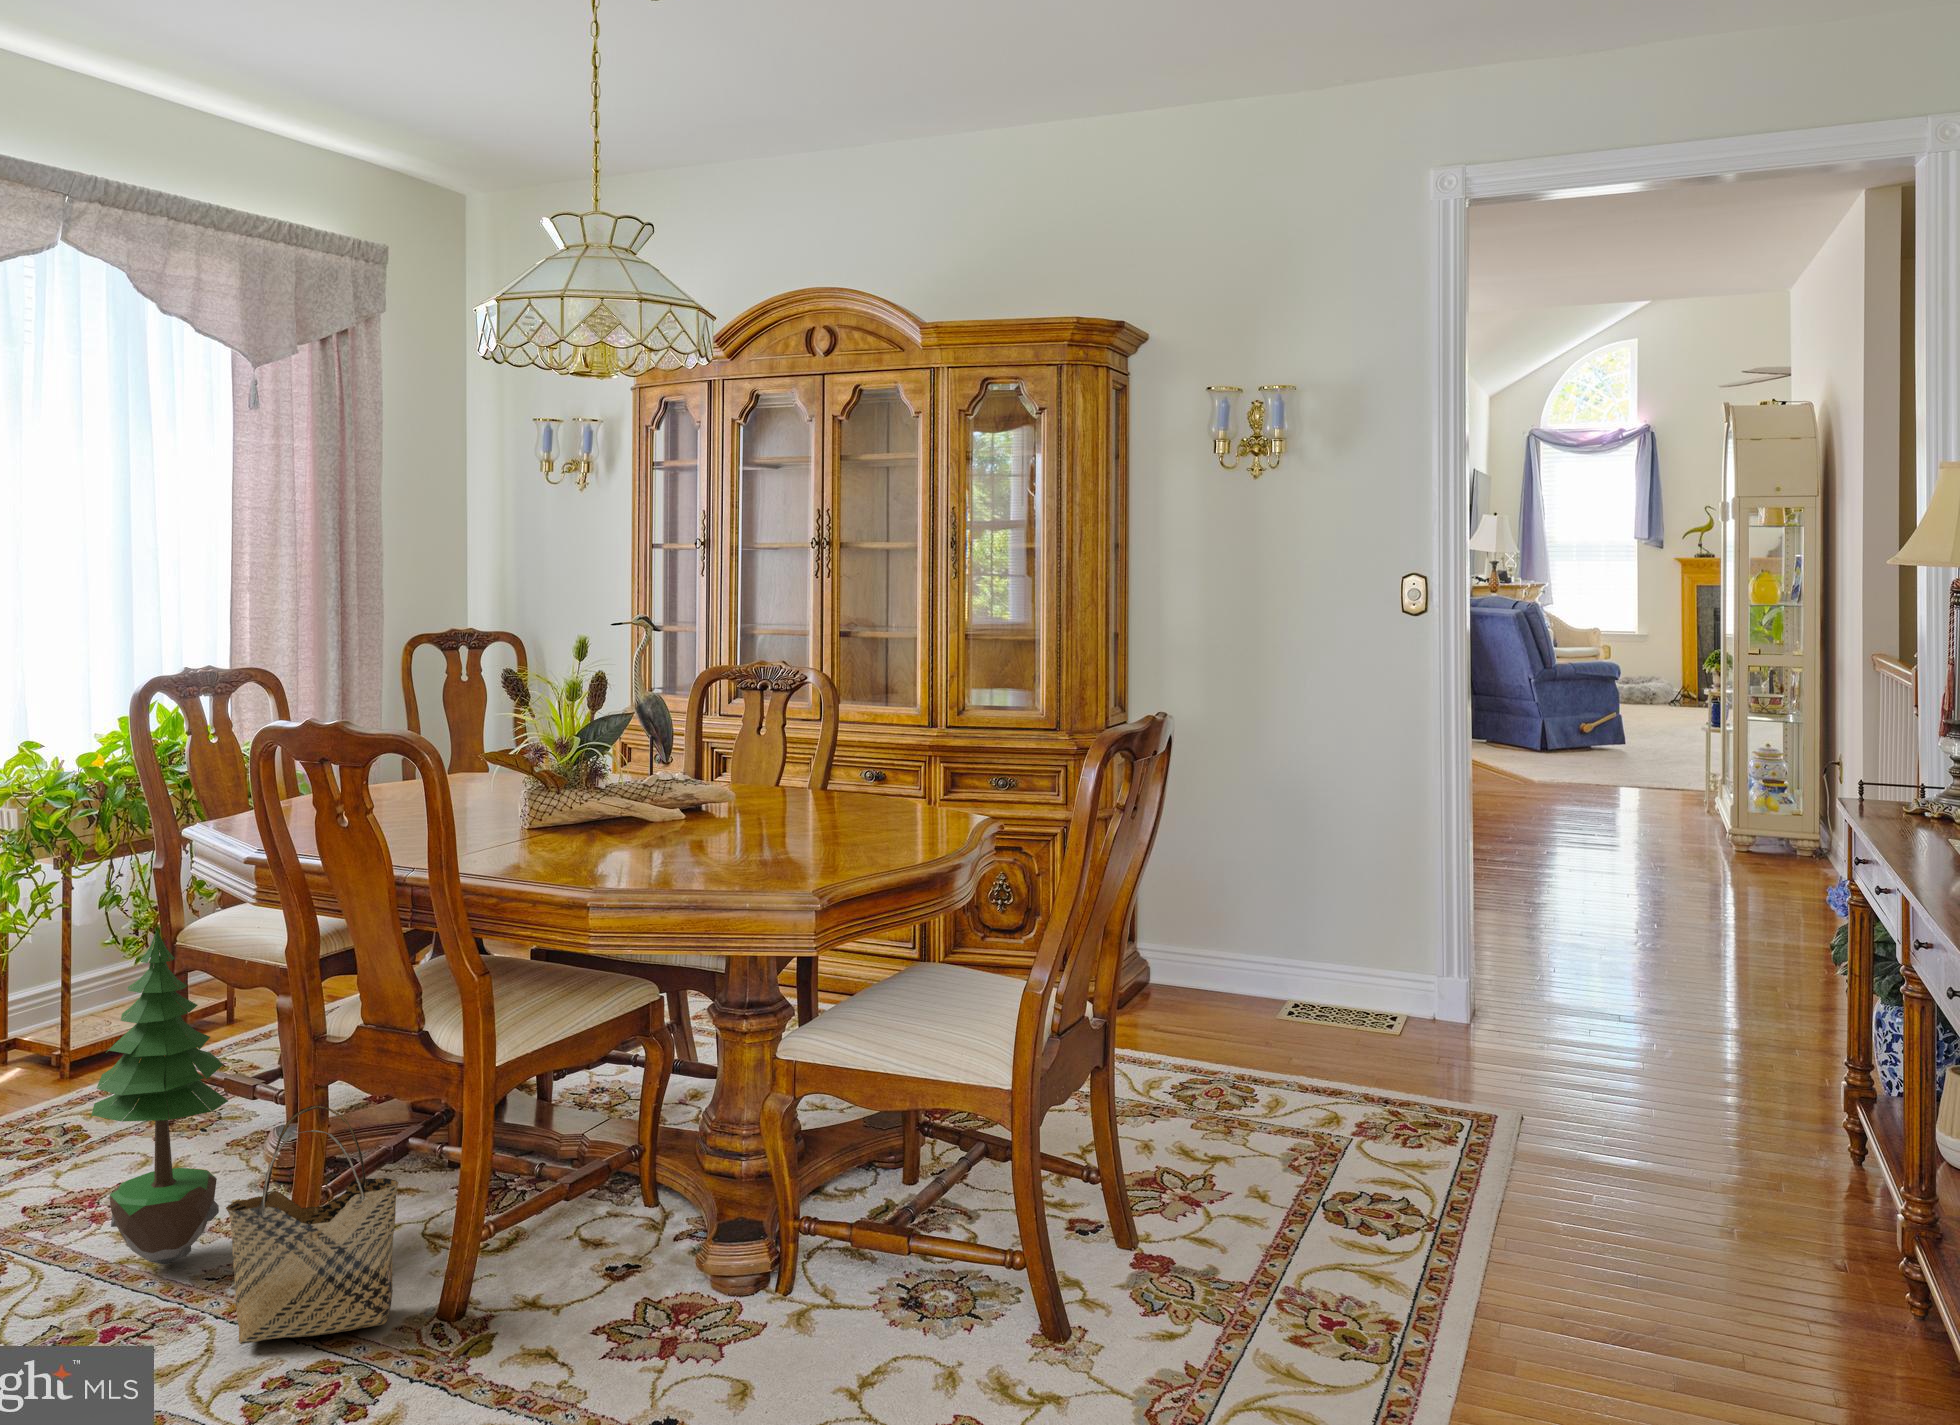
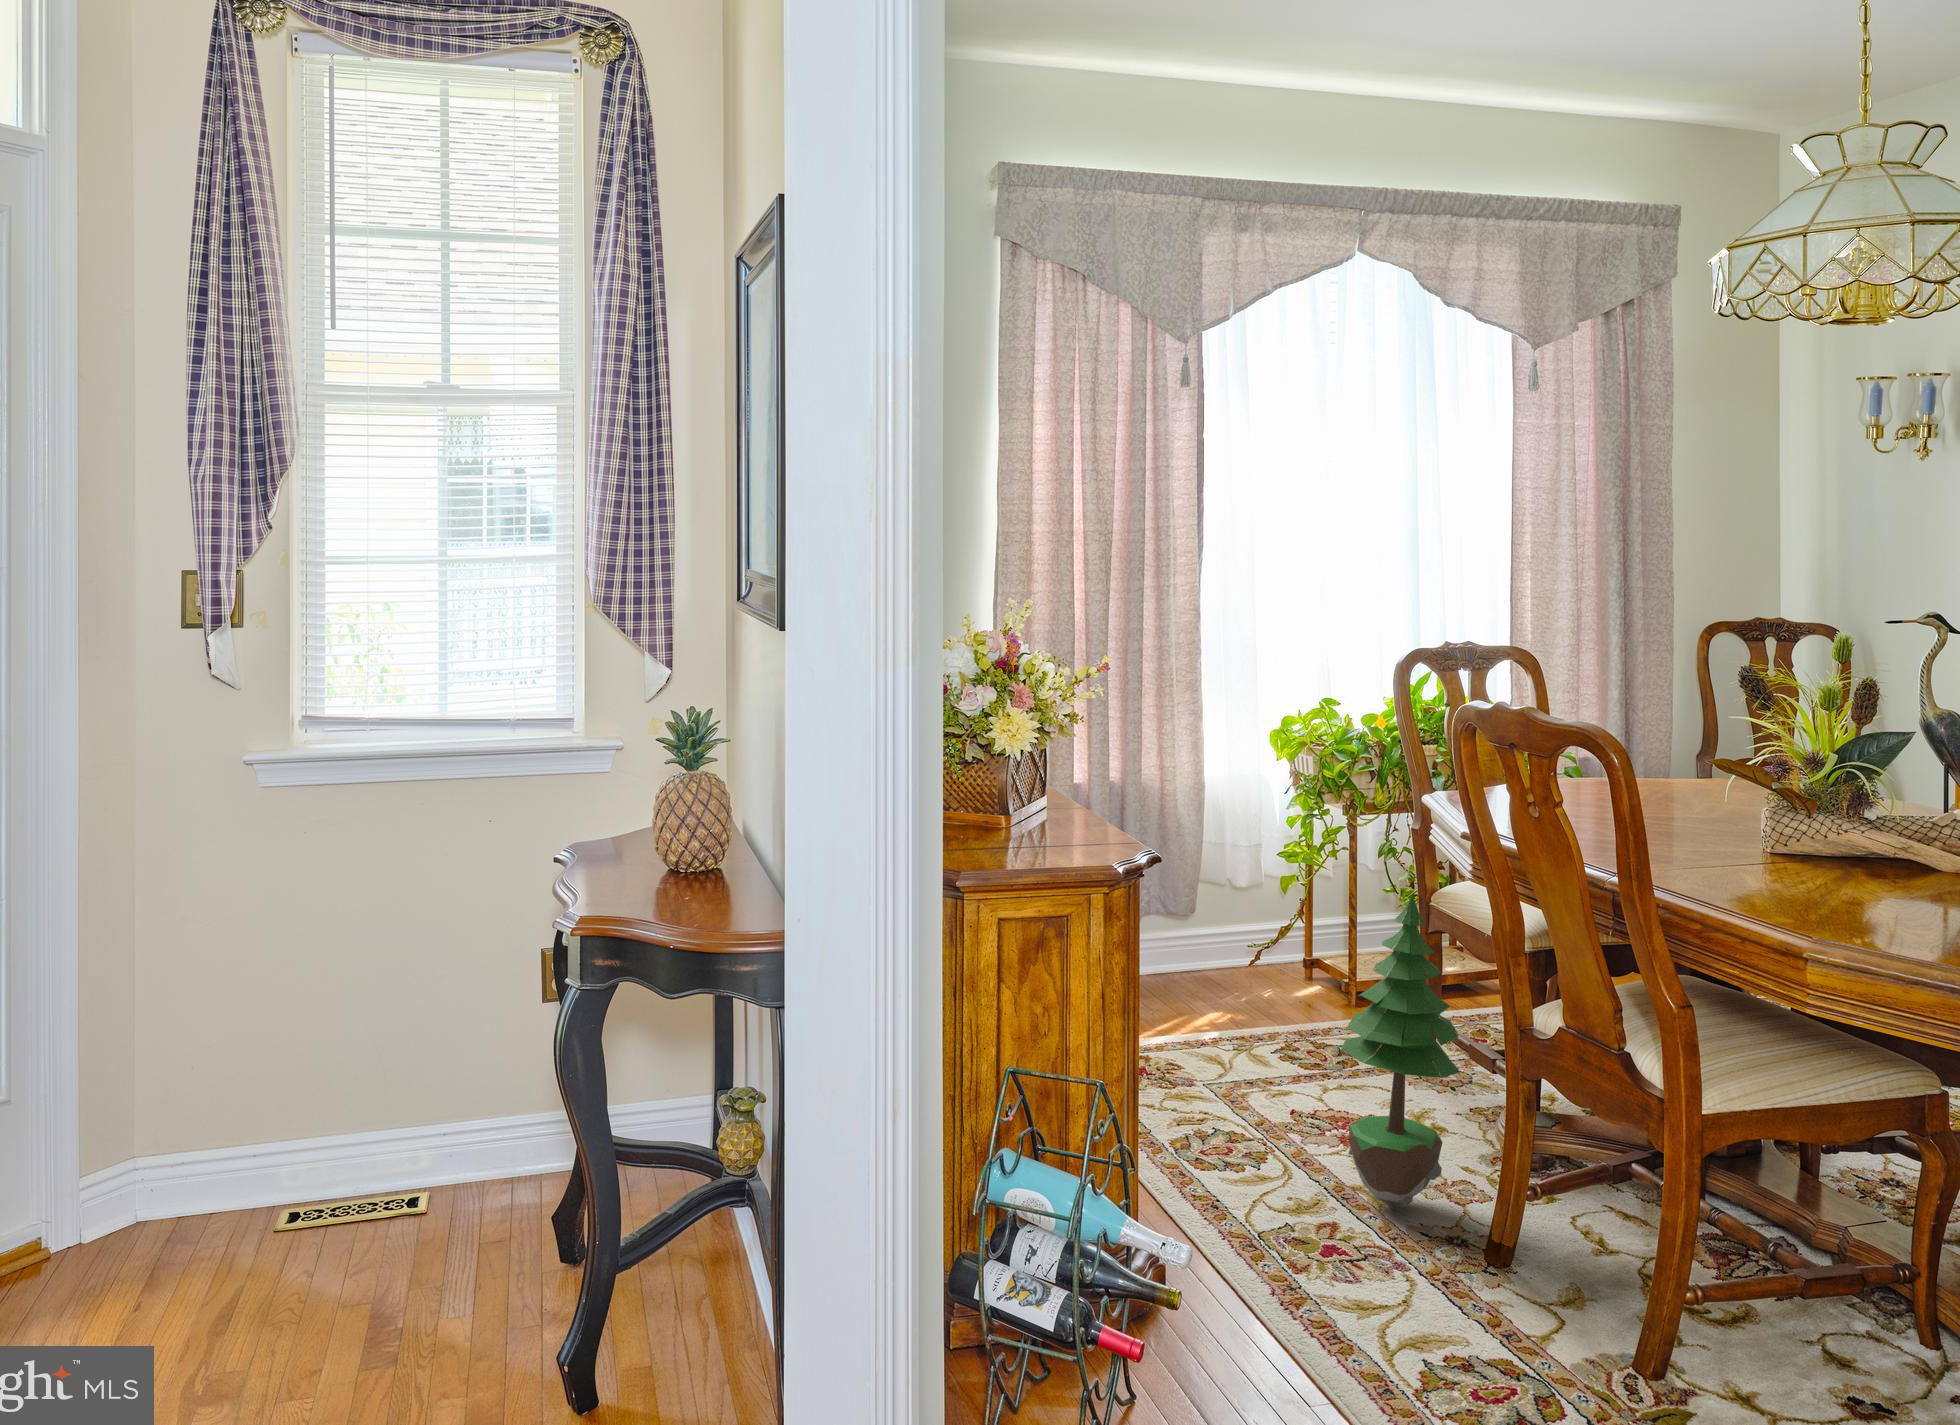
woven basket: present [226,1105,398,1344] -> none [1434,1103,1608,1350]

